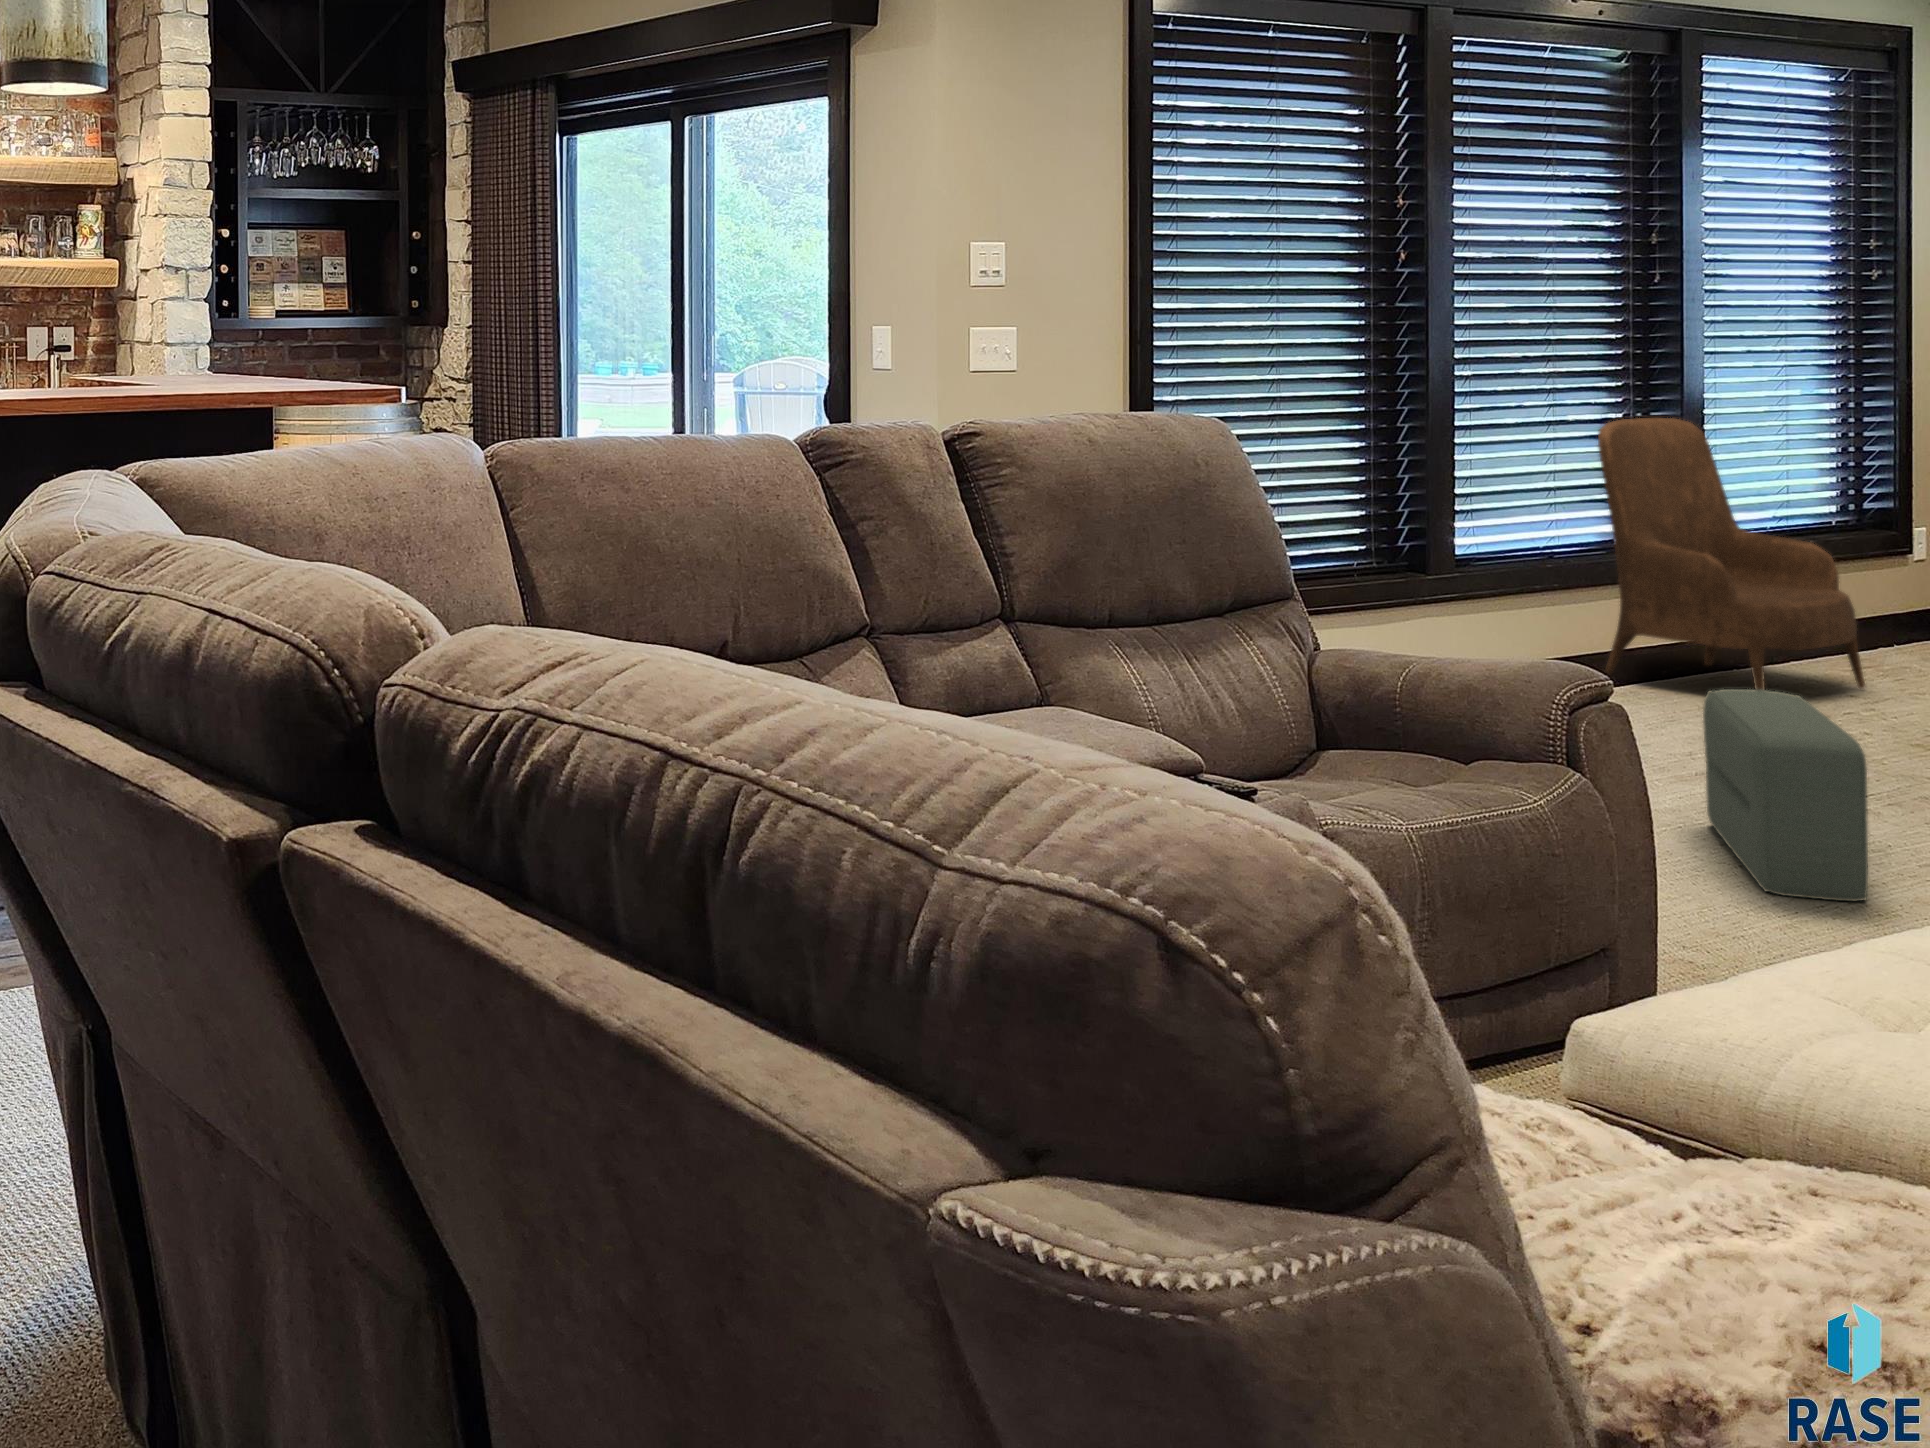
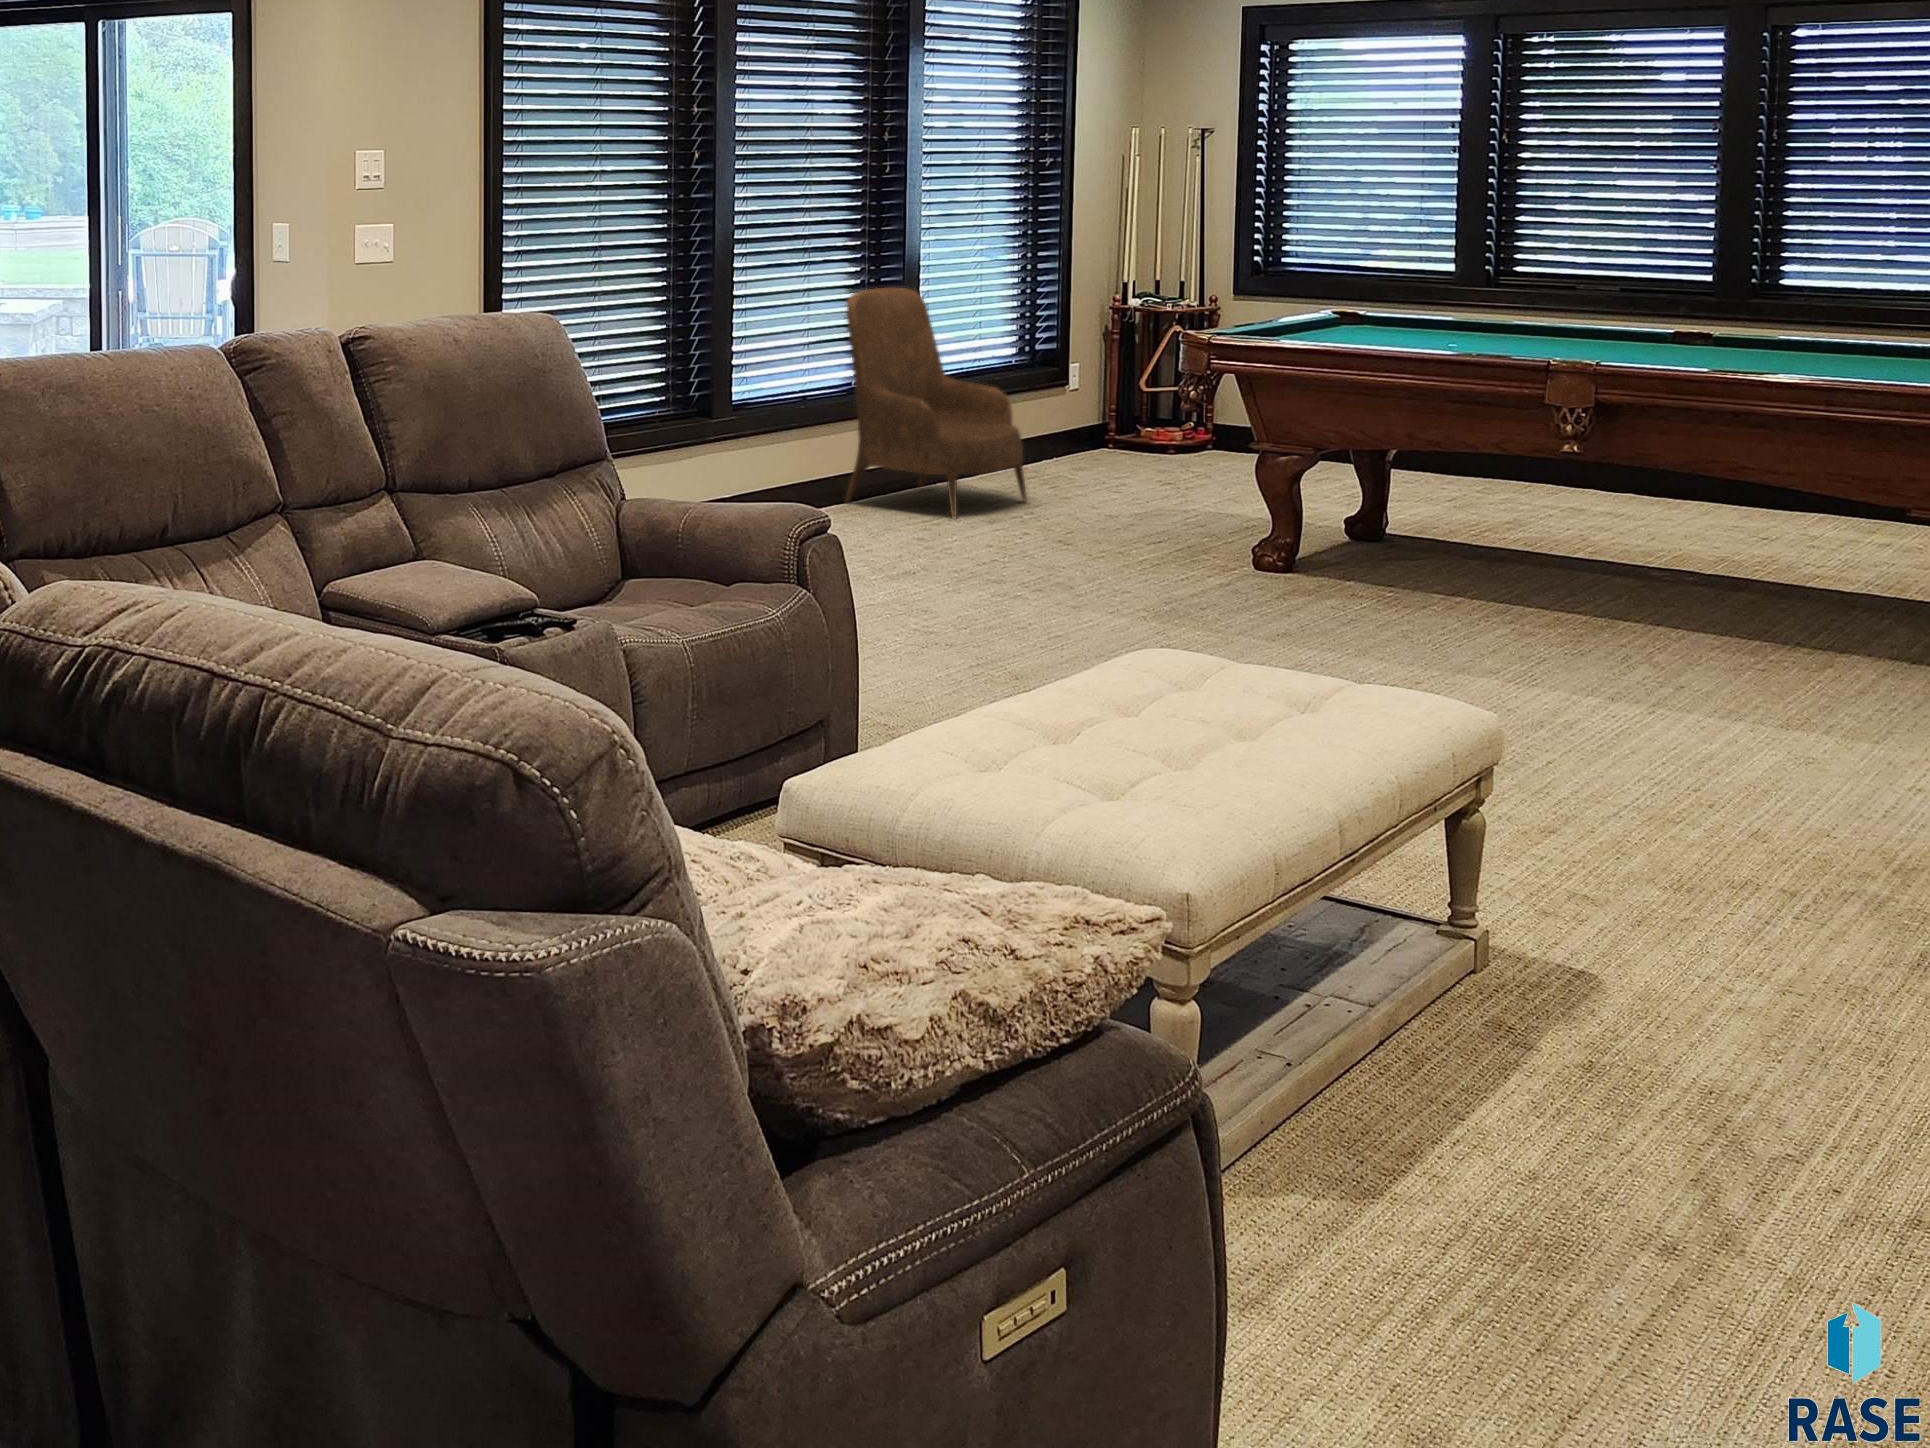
pouf: present [1703,689,1868,901] -> none [903,515,1003,673]

